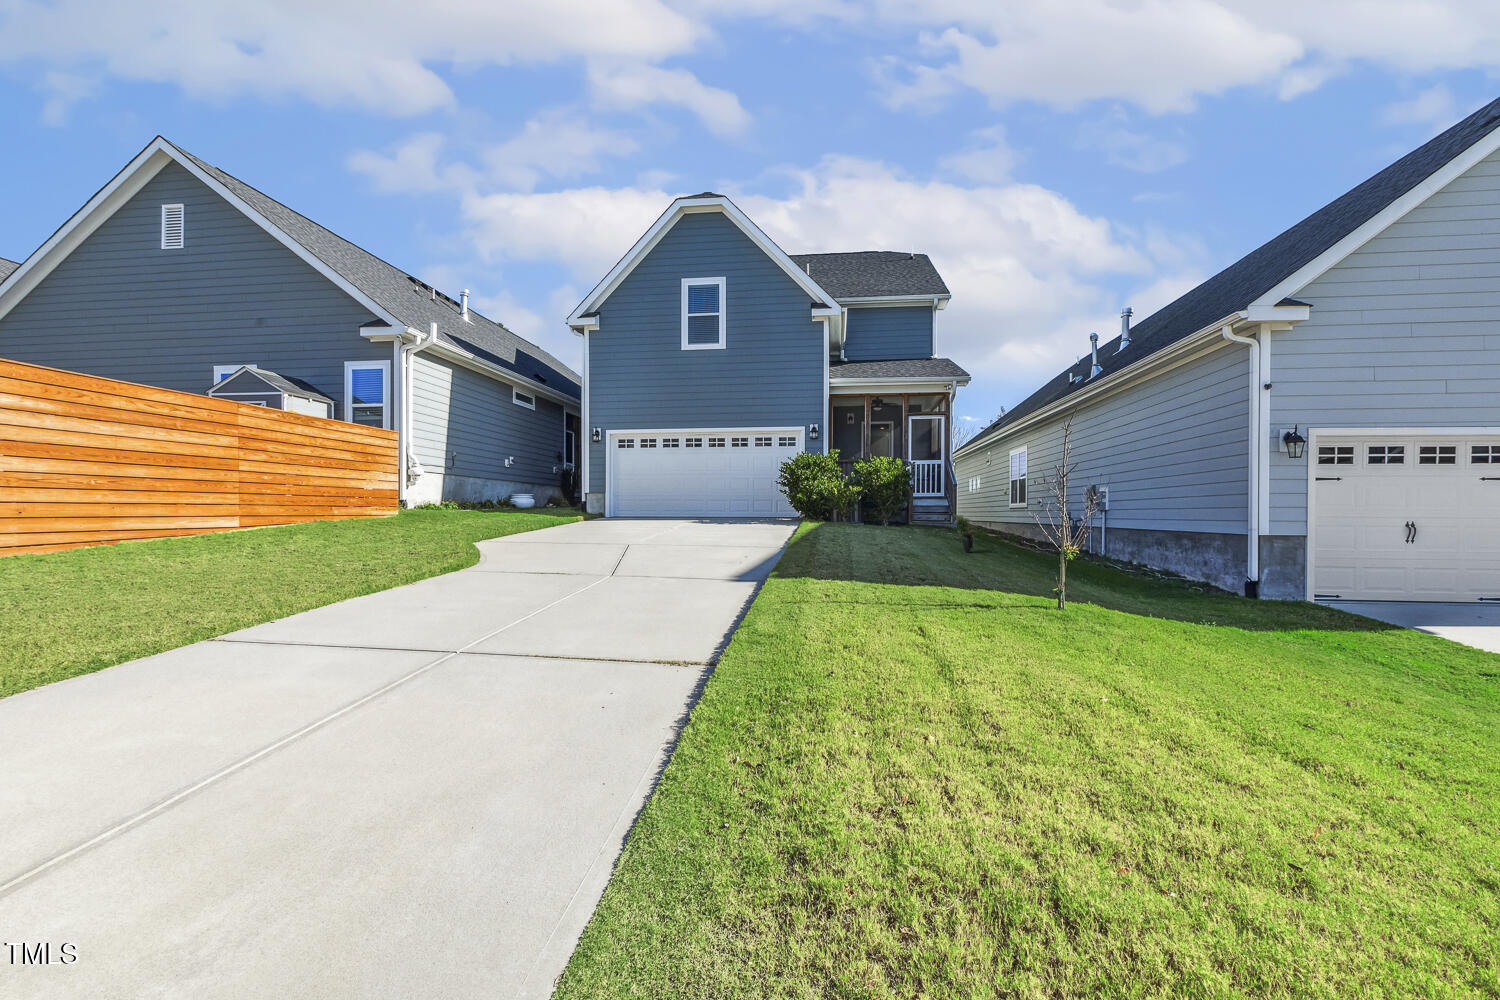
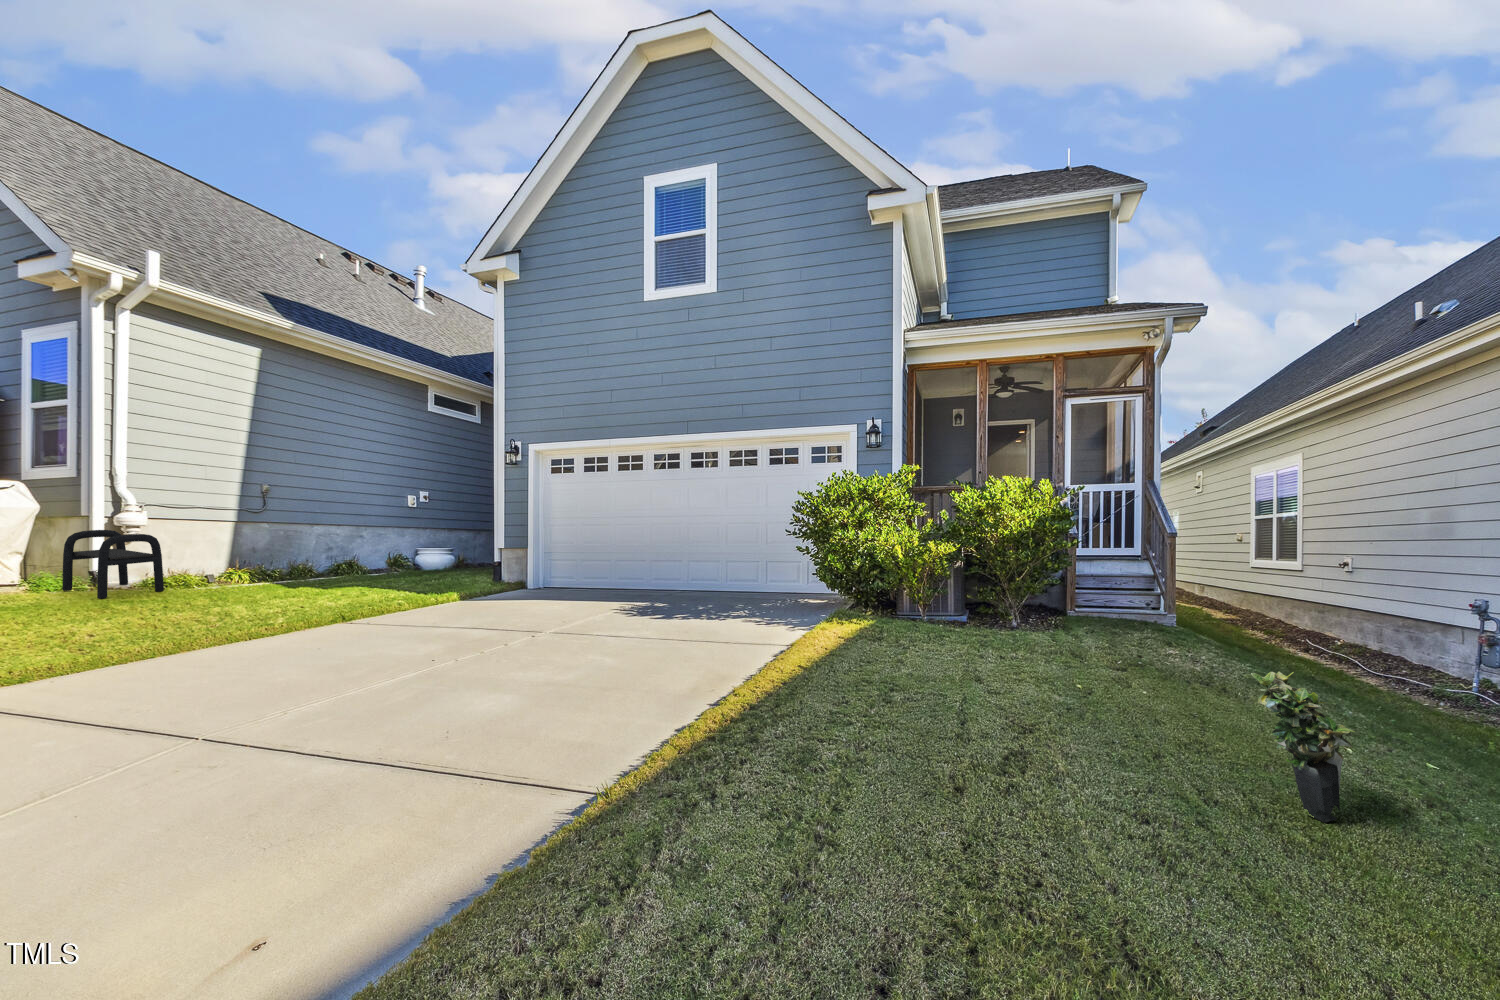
bench: none [376,482,434,519] -> present [62,530,164,599]

